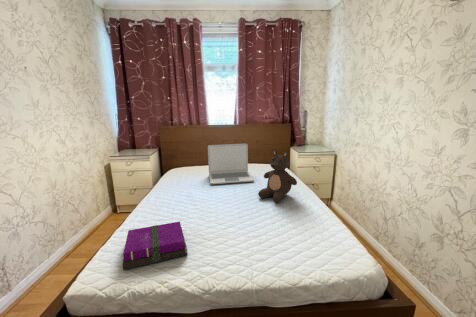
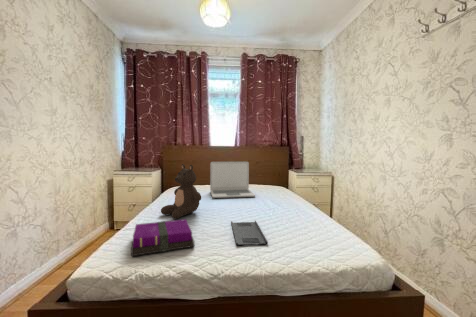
teddy bear: present [258,150,297,202] -> present [161,164,201,219]
tray: none [227,217,262,252] -> present [231,221,268,245]

